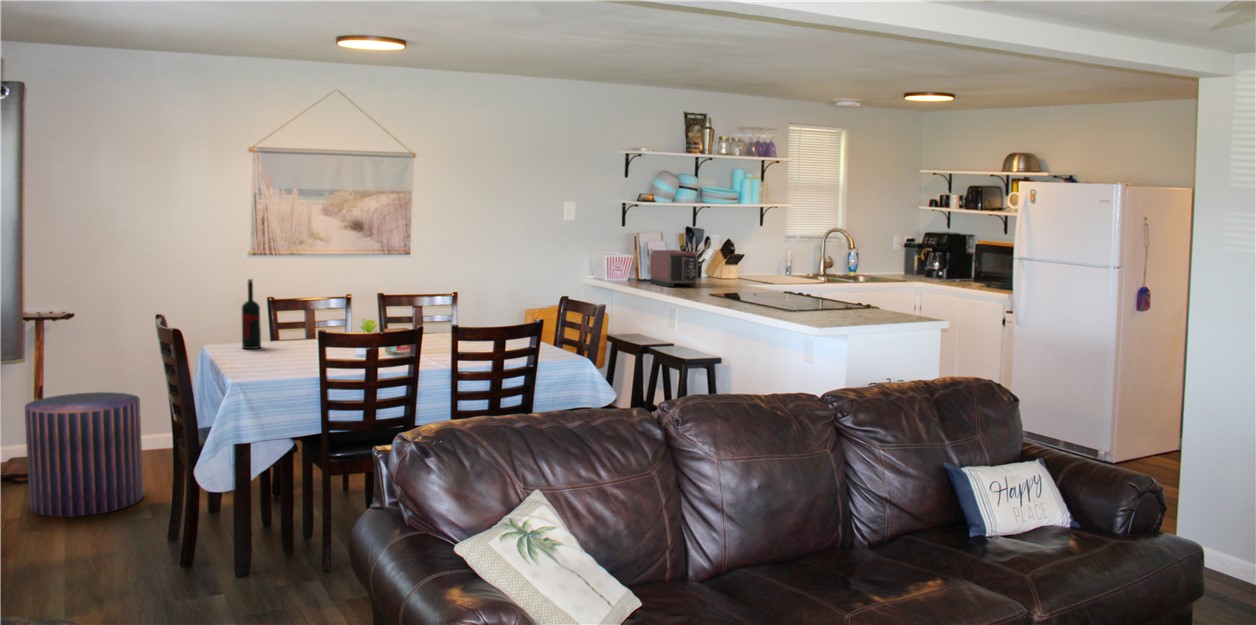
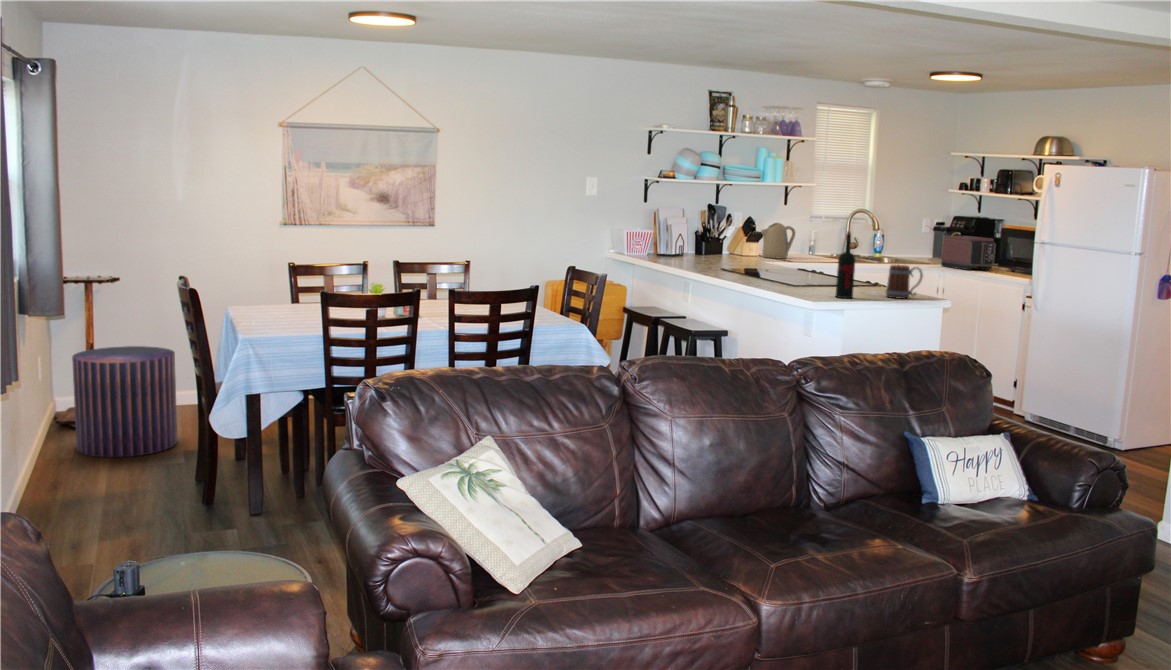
kettle: none [740,243,774,279] -> present [761,223,796,259]
toaster: present [650,250,698,287] -> present [941,235,996,270]
wine bottle: present [242,279,261,349] -> present [836,231,855,298]
mug: none [886,287,922,321] -> present [886,265,923,299]

